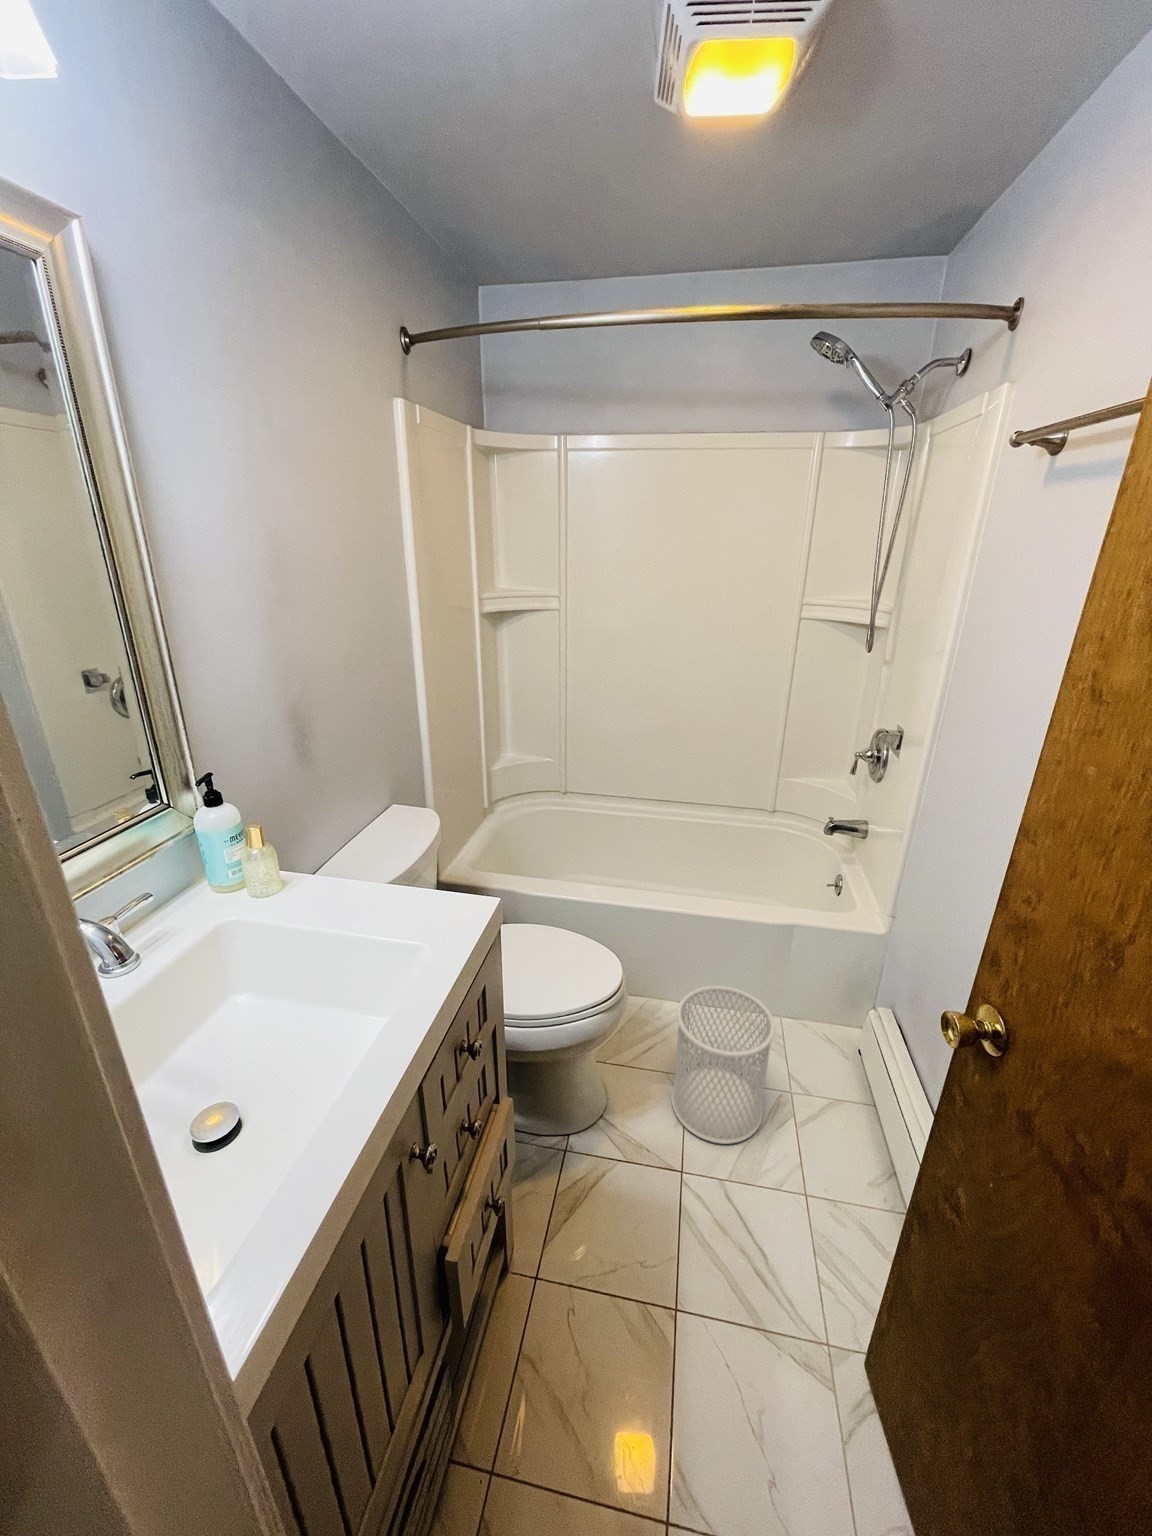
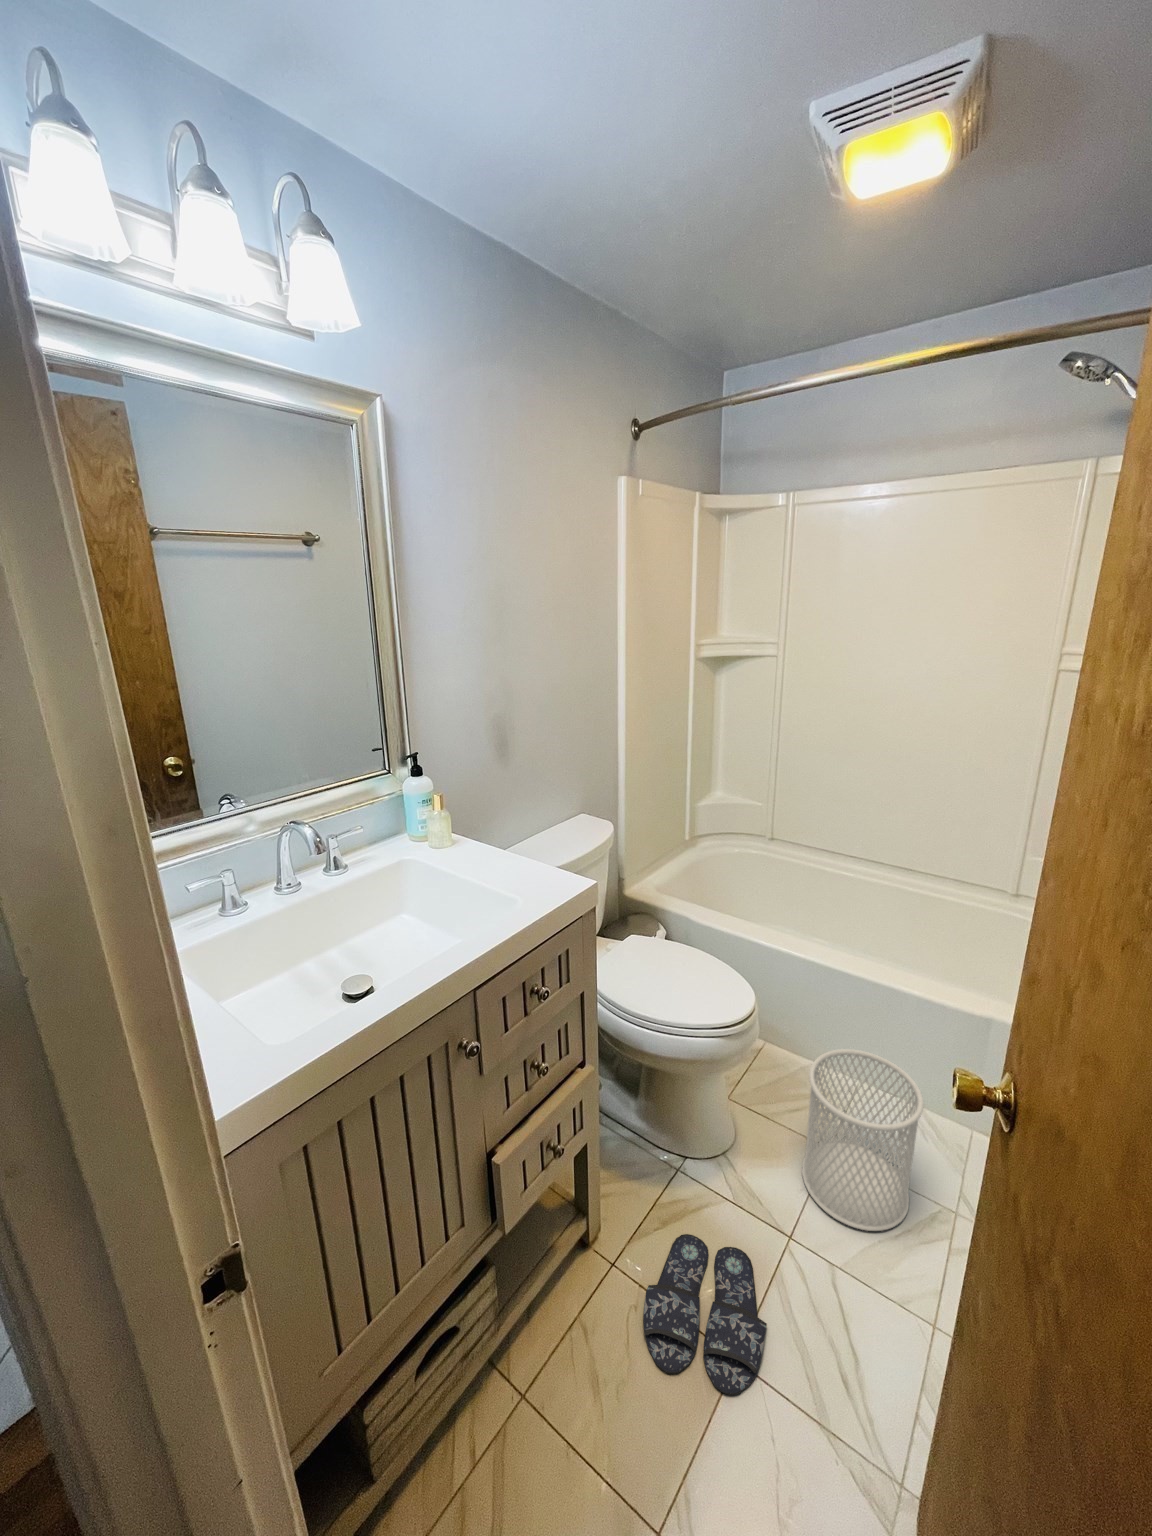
slippers: none [579,1207,699,1361] -> present [643,1234,767,1395]

